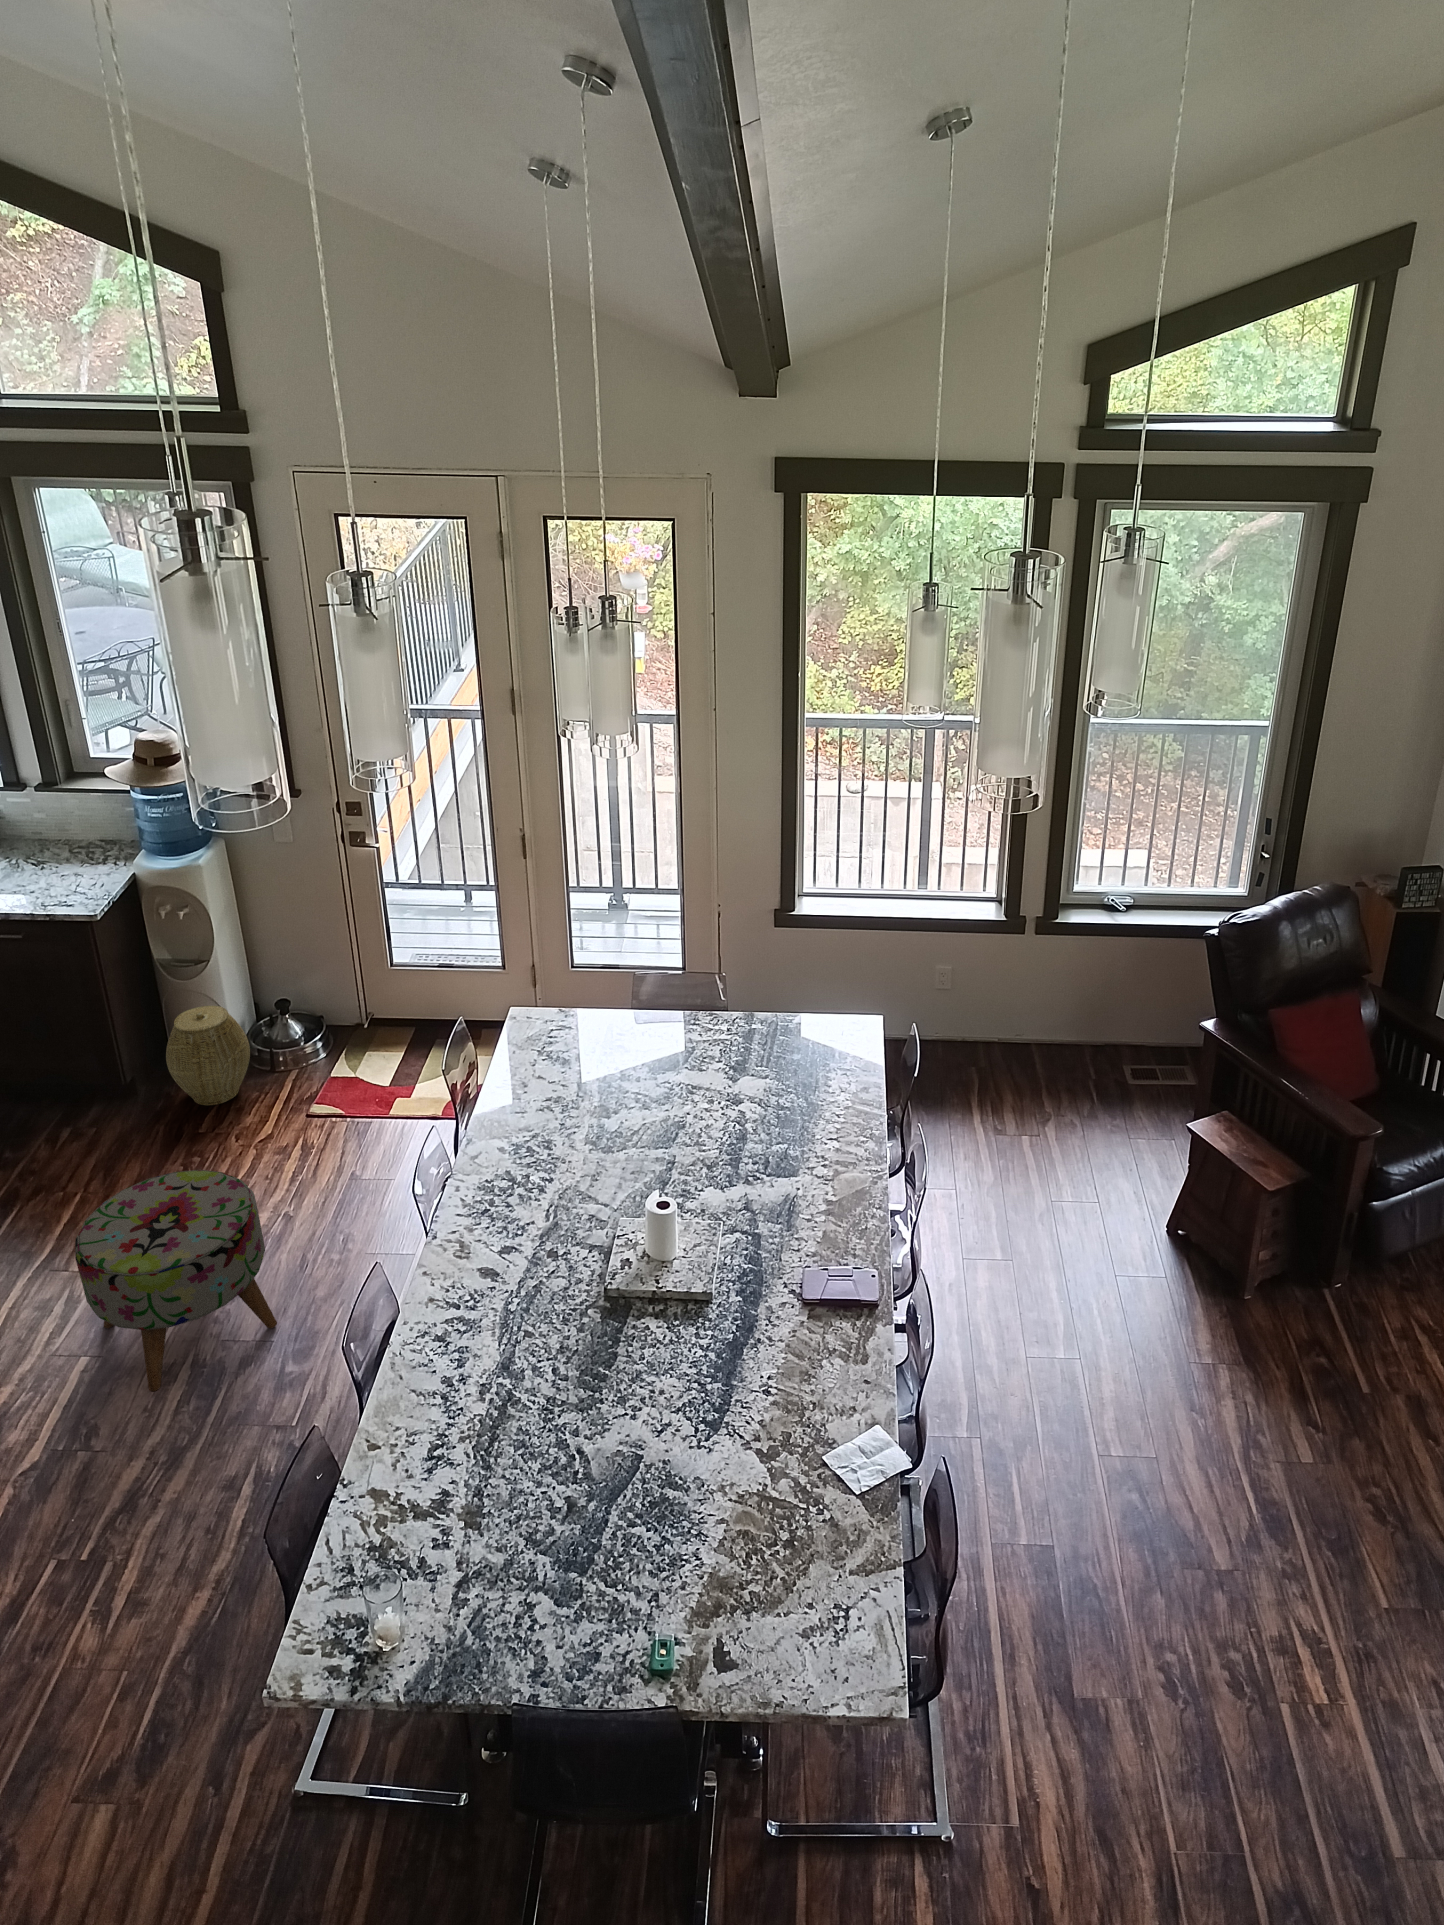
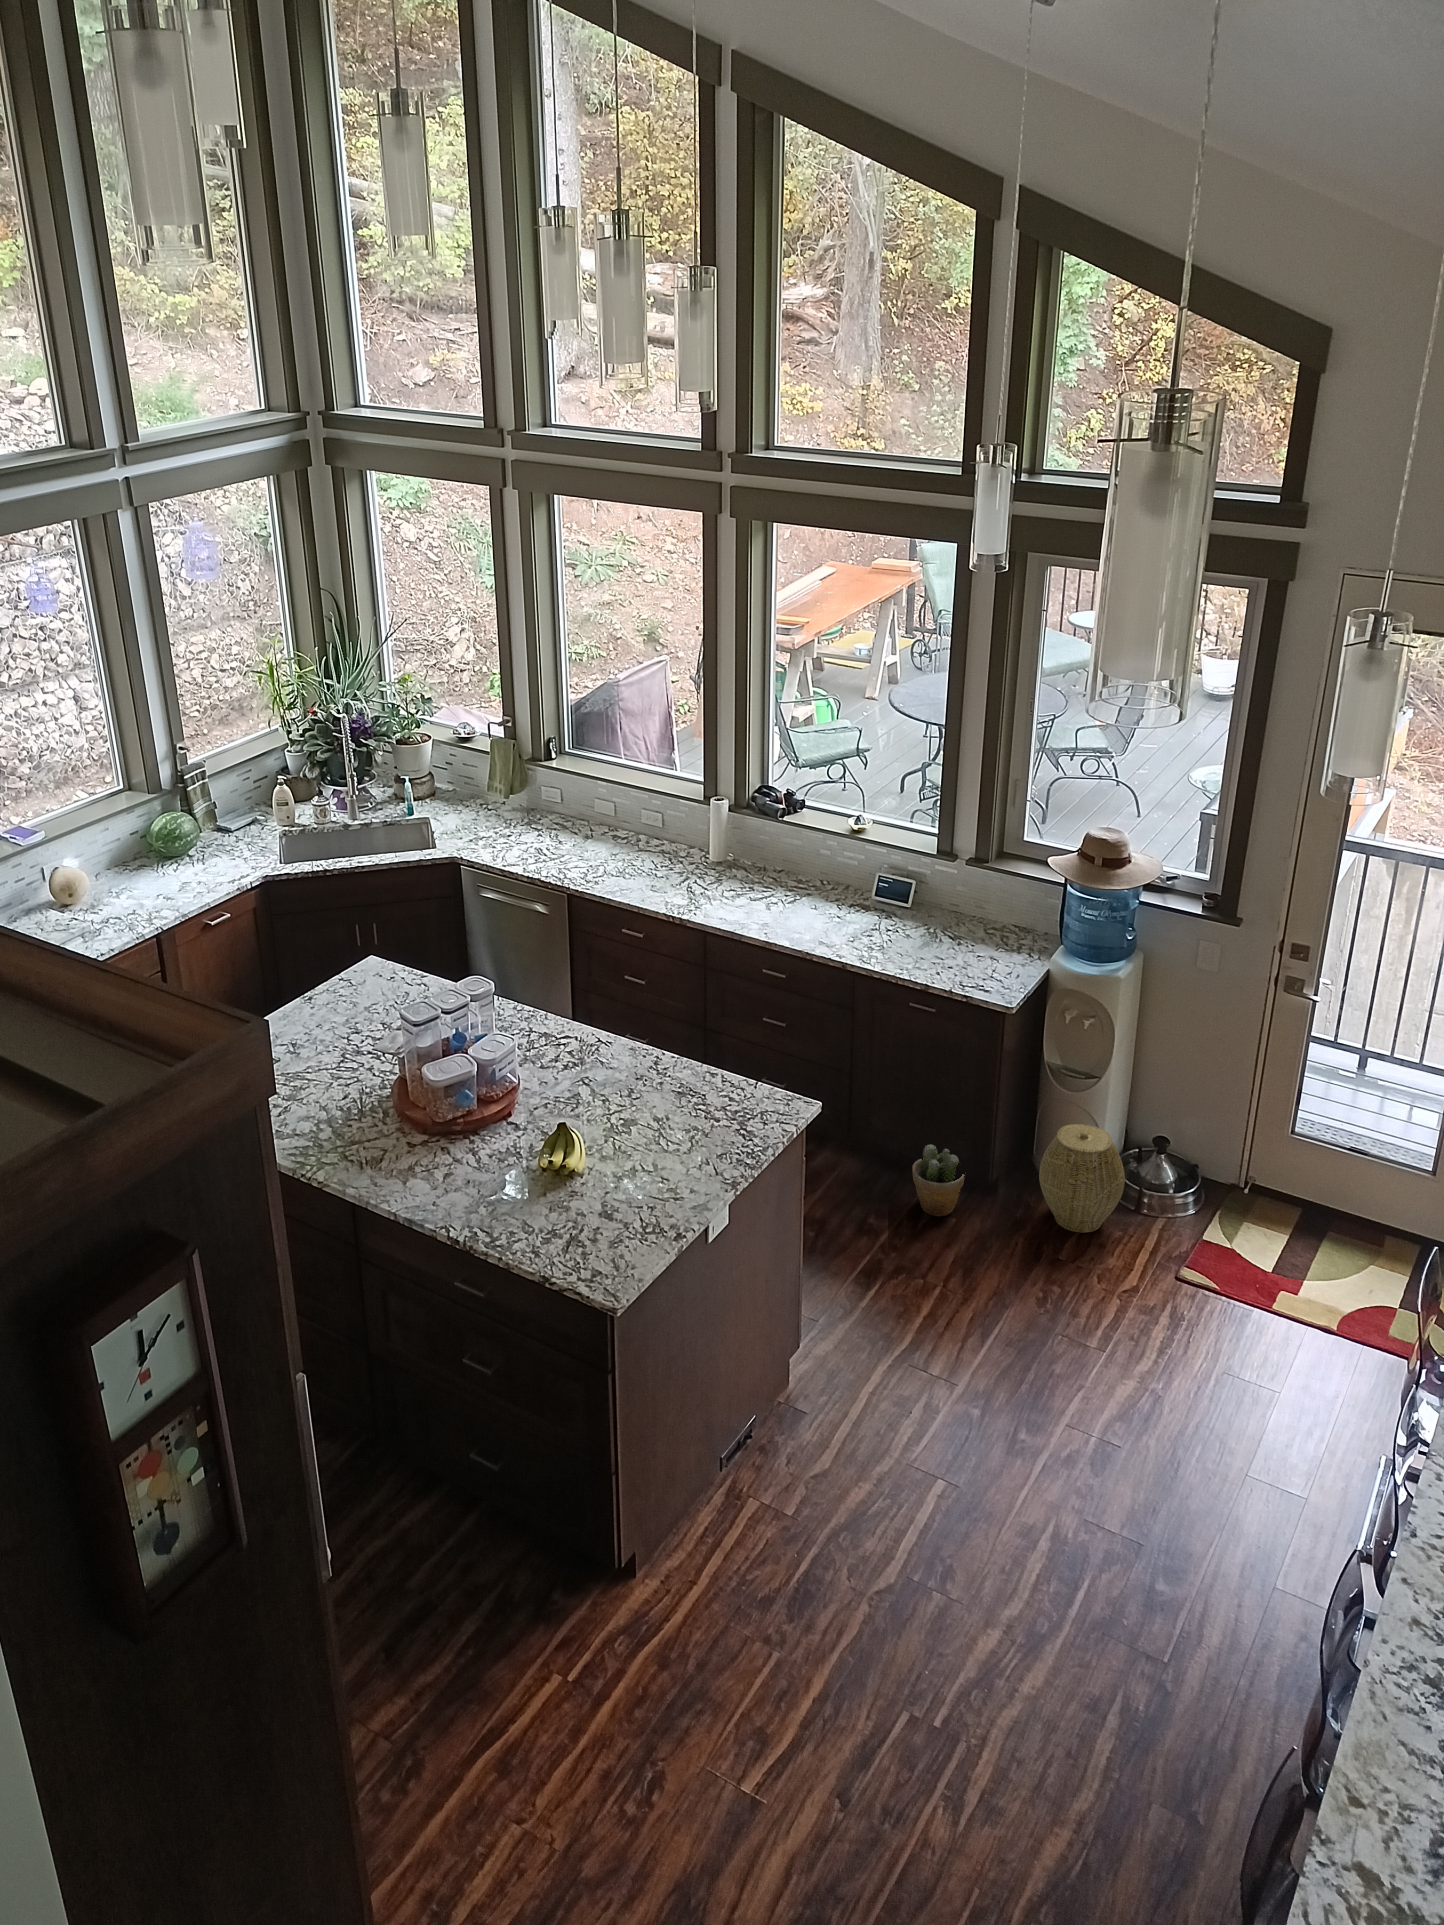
potted plant: none [32,1068,91,1135] -> present [912,1145,965,1216]
ottoman: present [75,1170,277,1391] -> none [965,1309,1151,1537]

